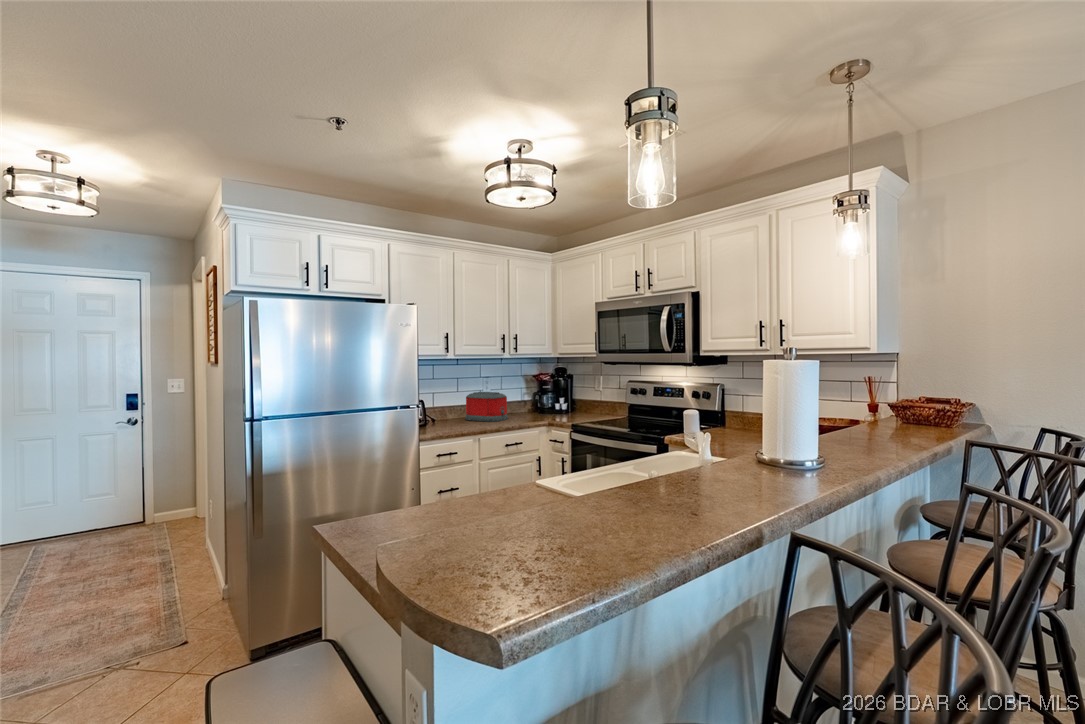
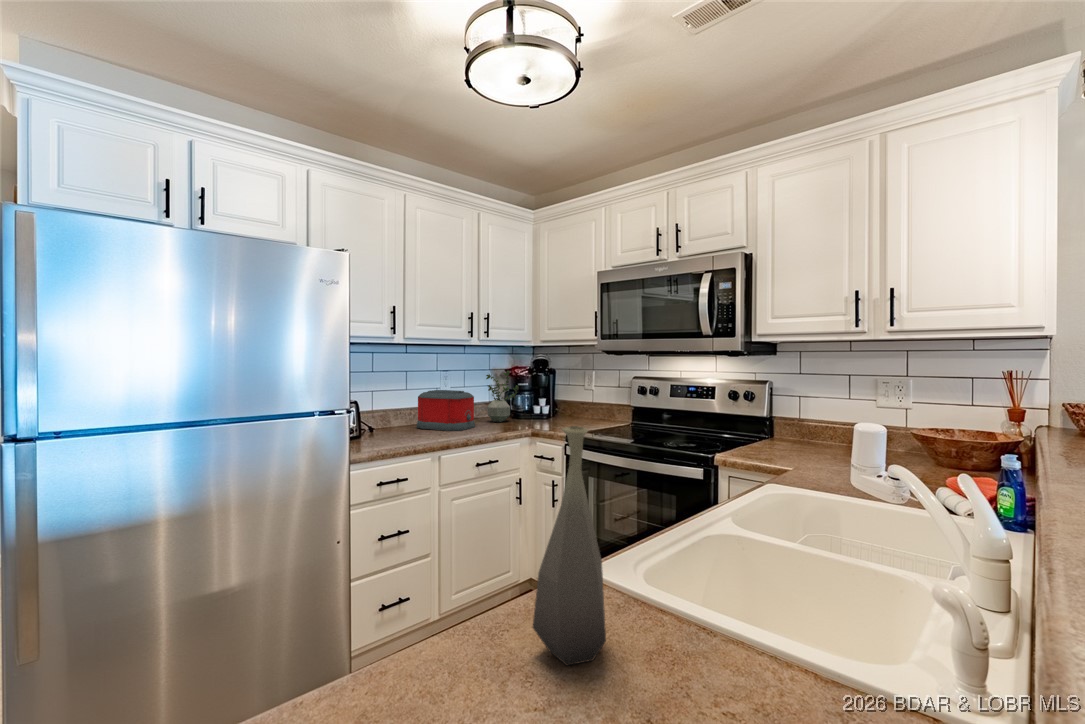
potted plant: none [517,377,541,416] -> present [486,371,519,422]
bottle: none [496,409,525,501] -> present [533,426,606,665]

